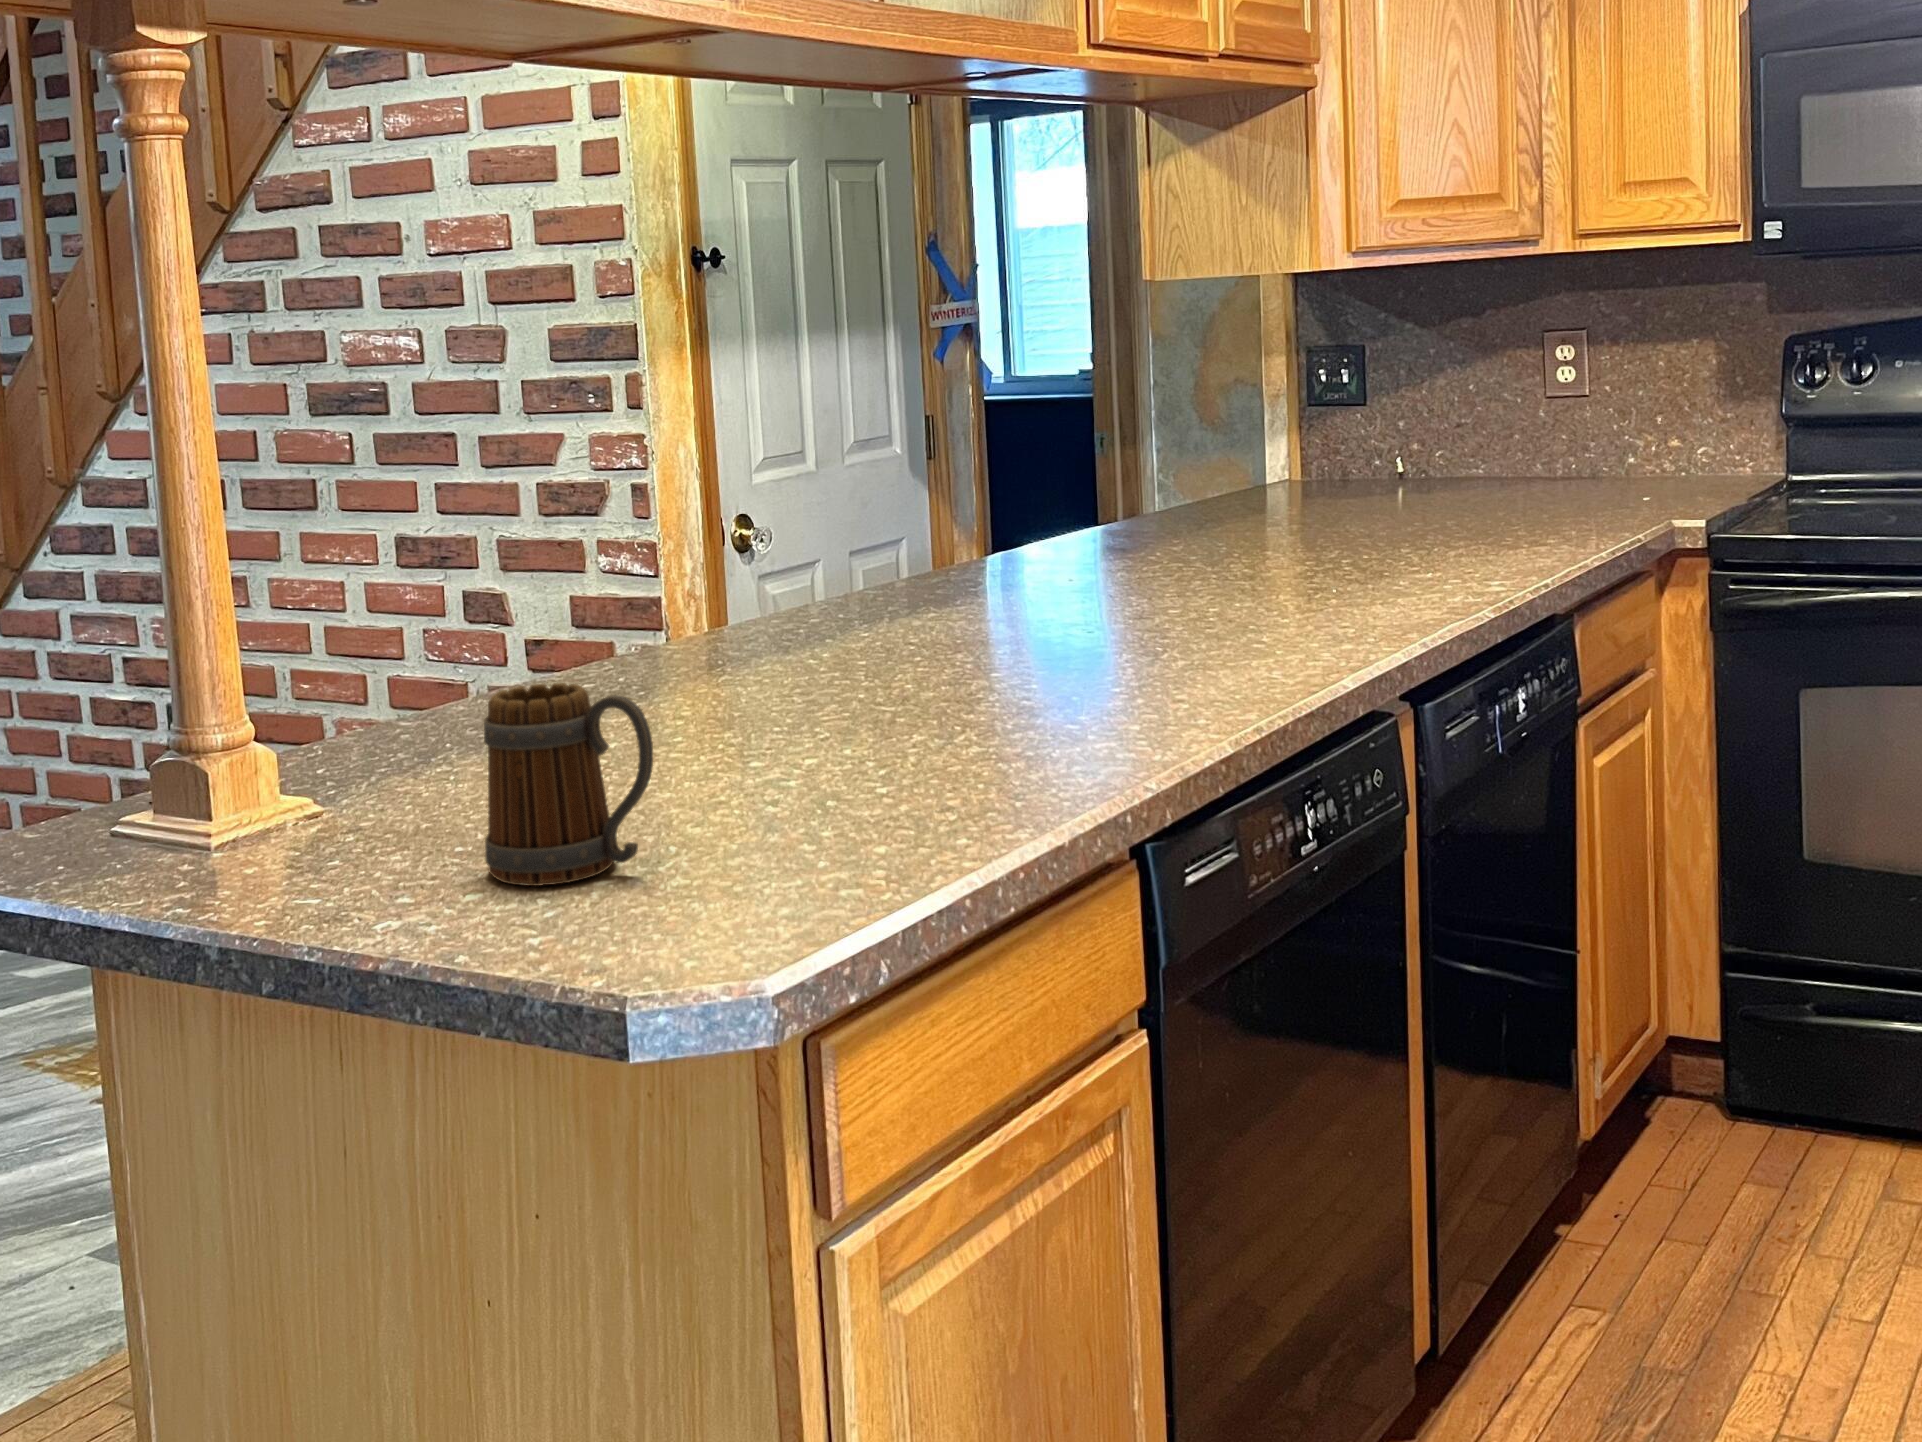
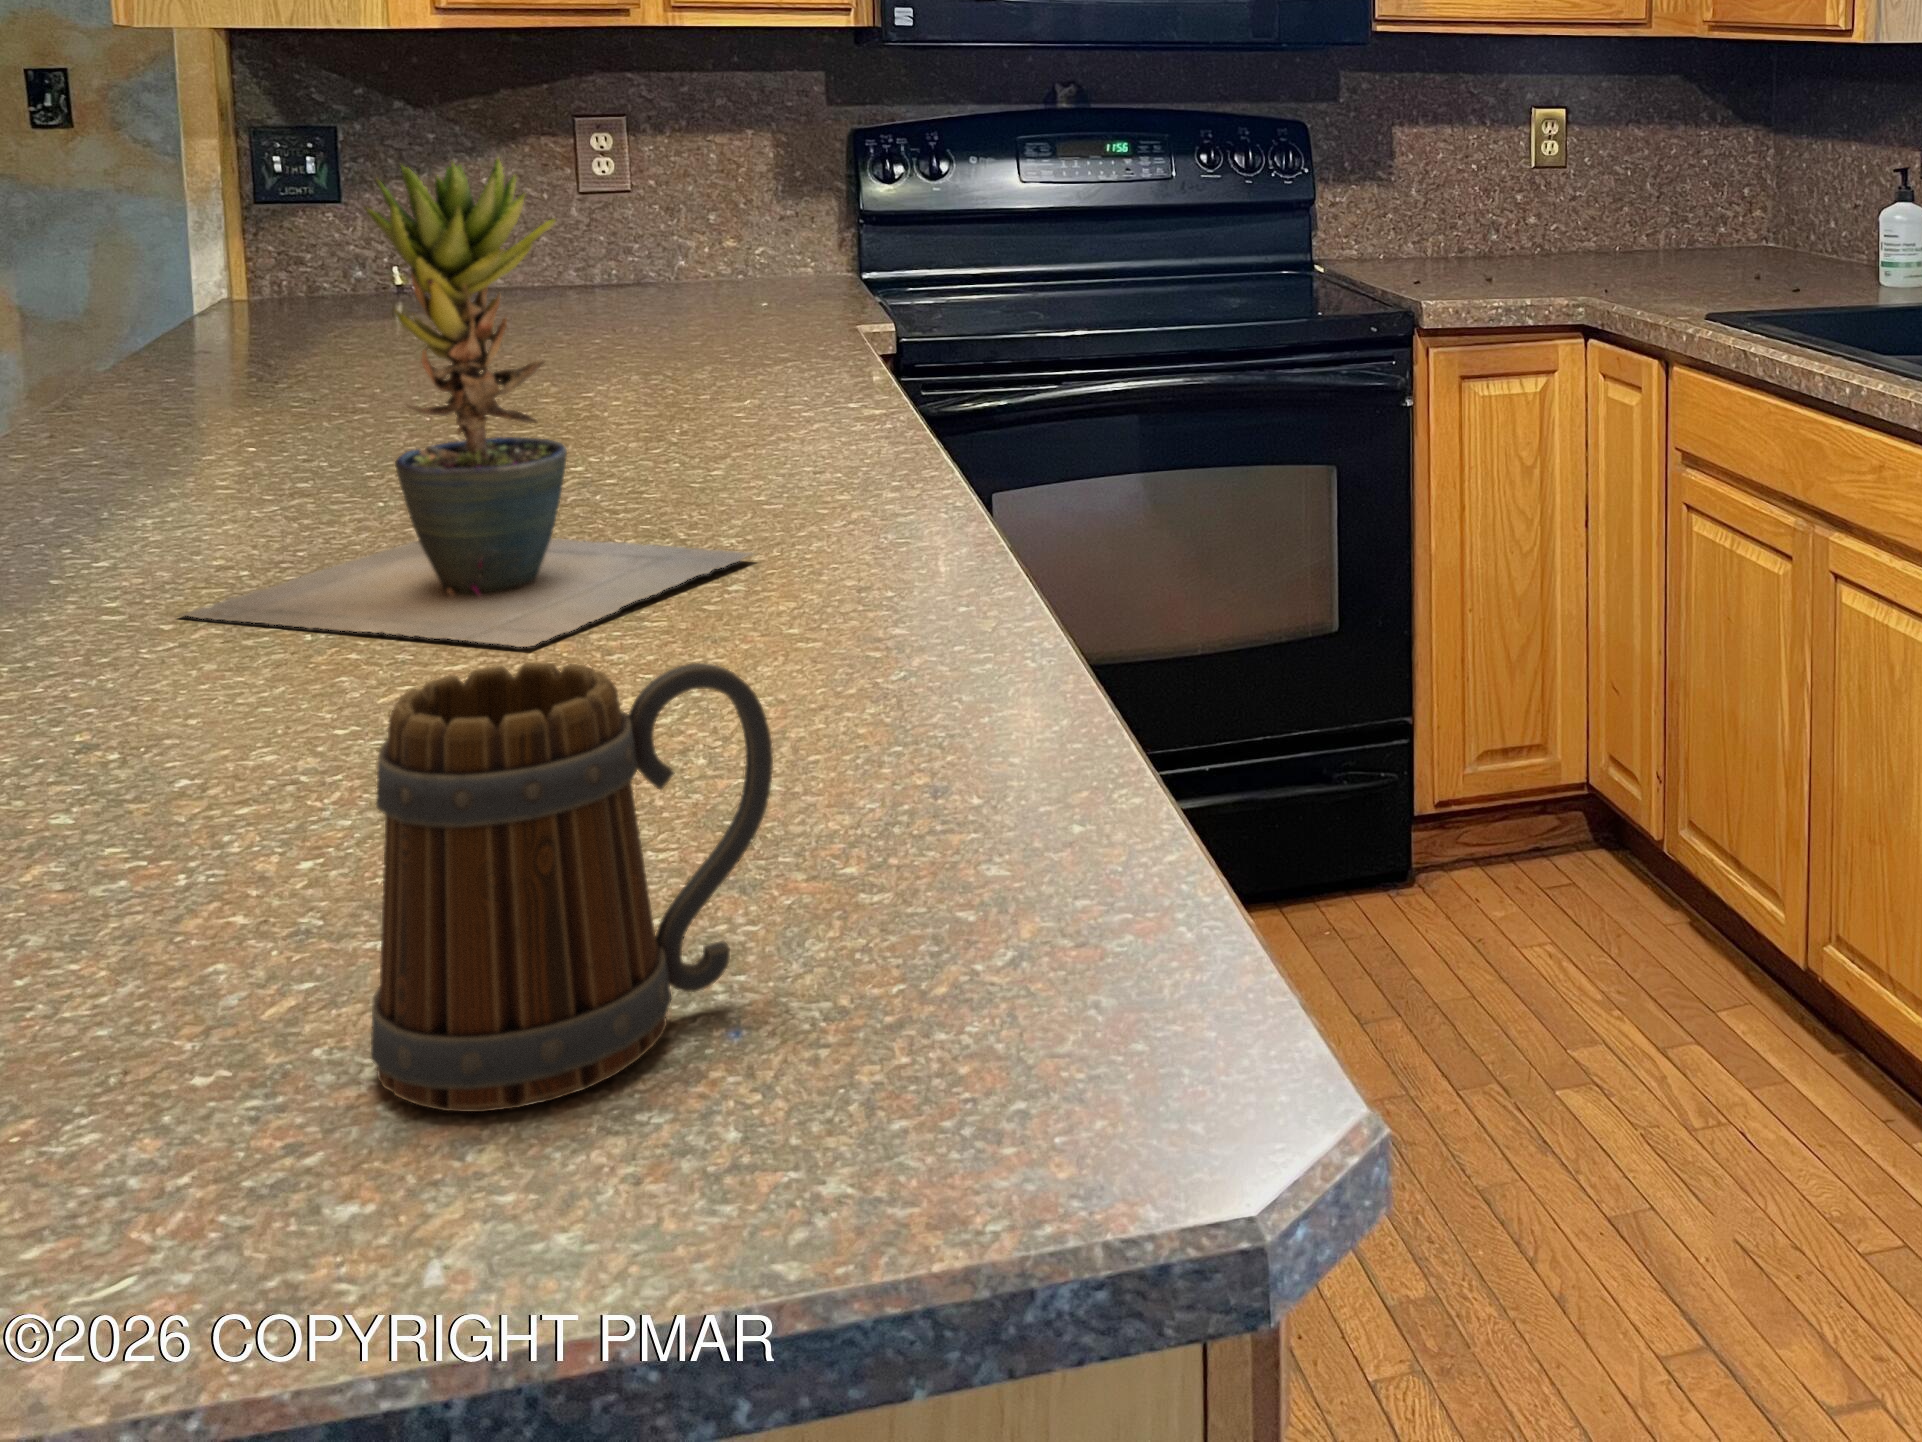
potted plant: none [838,404,1146,714] -> present [179,159,752,647]

